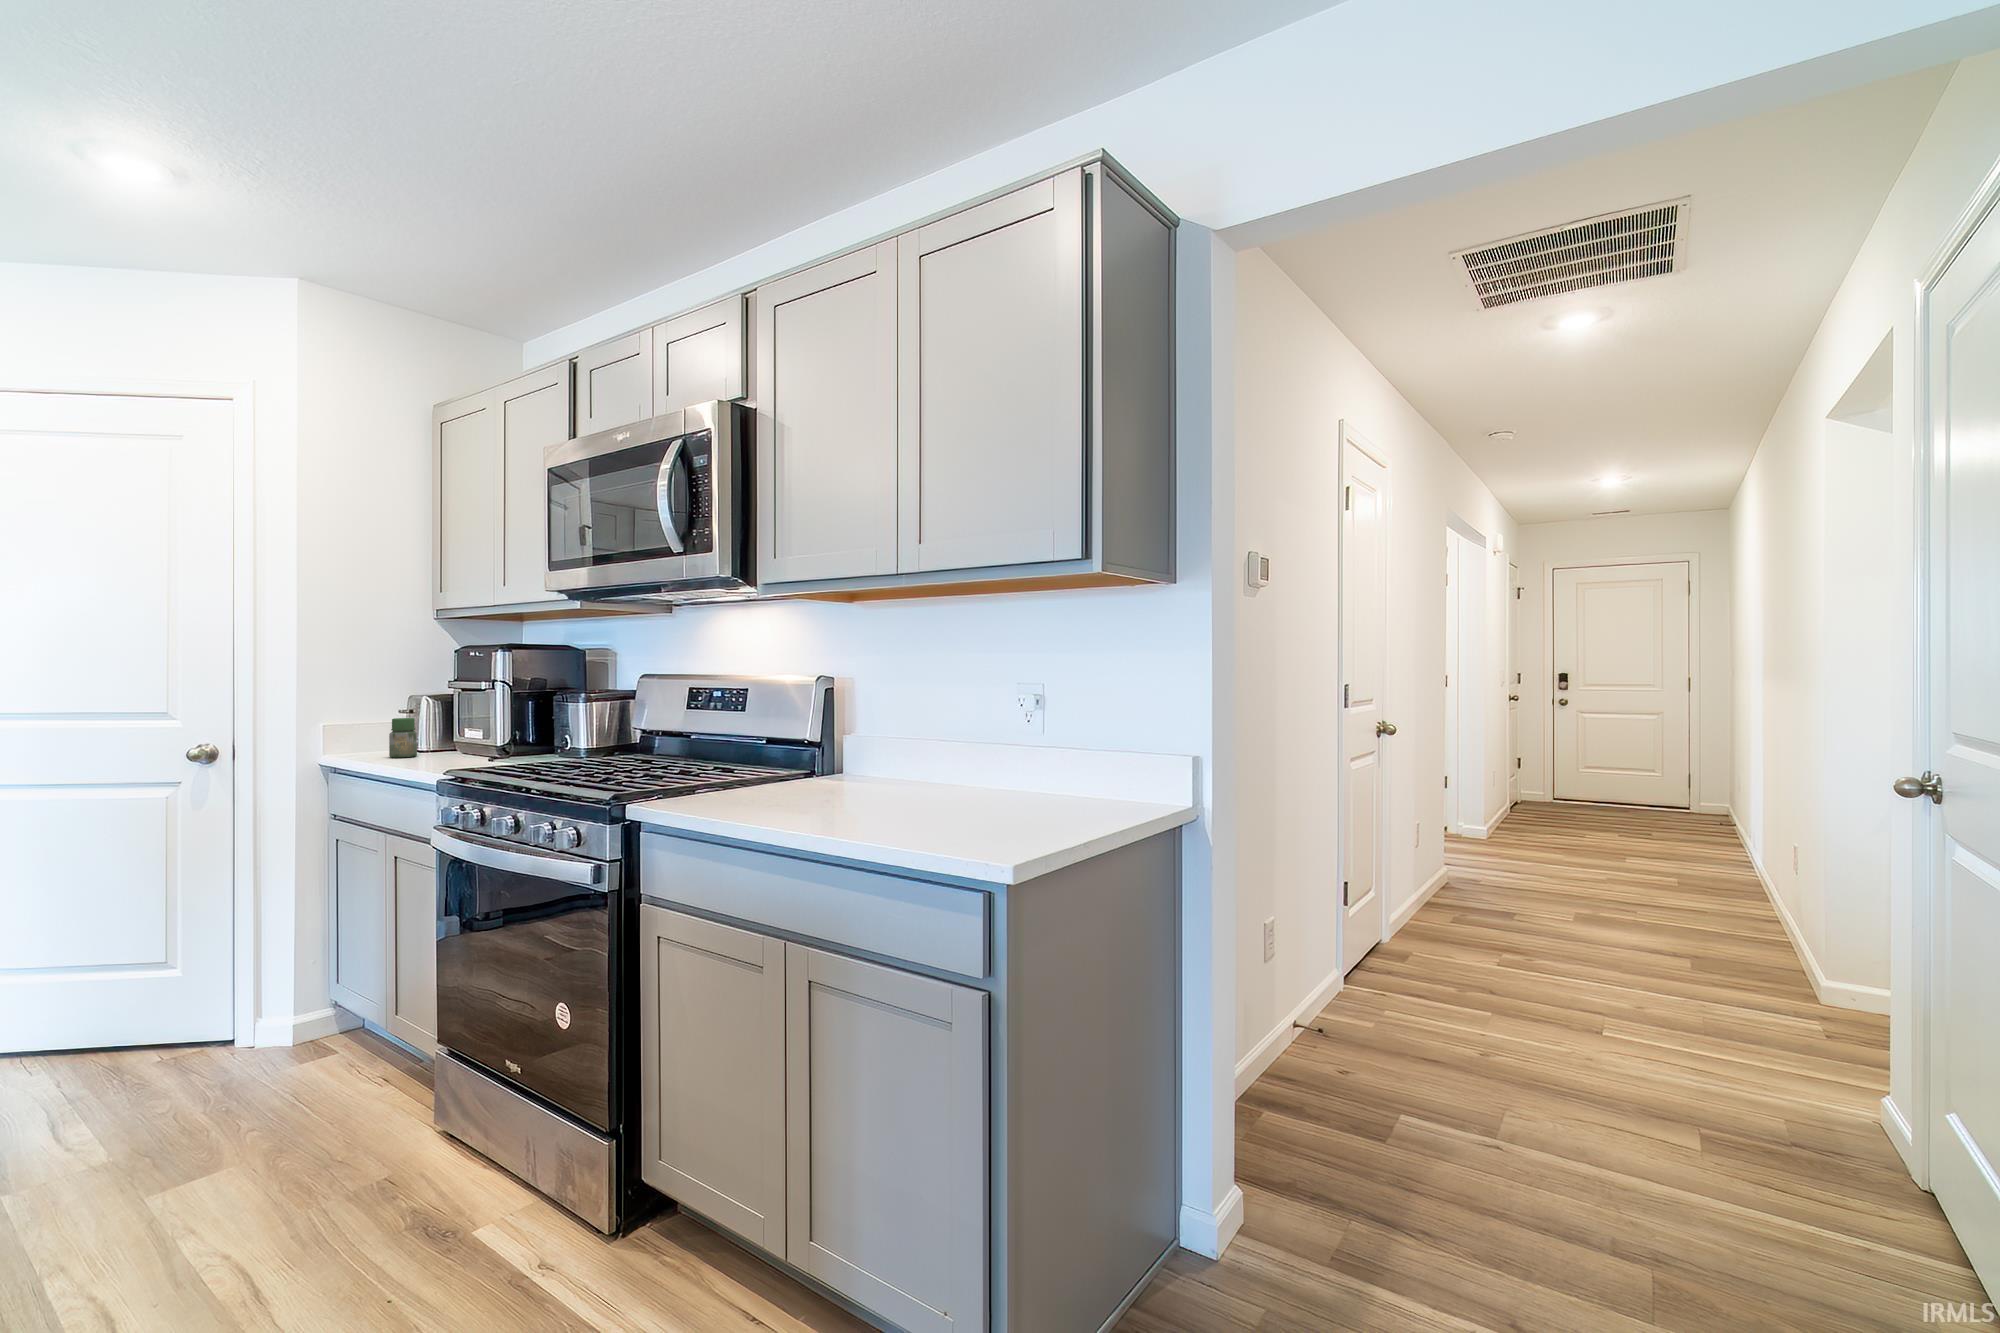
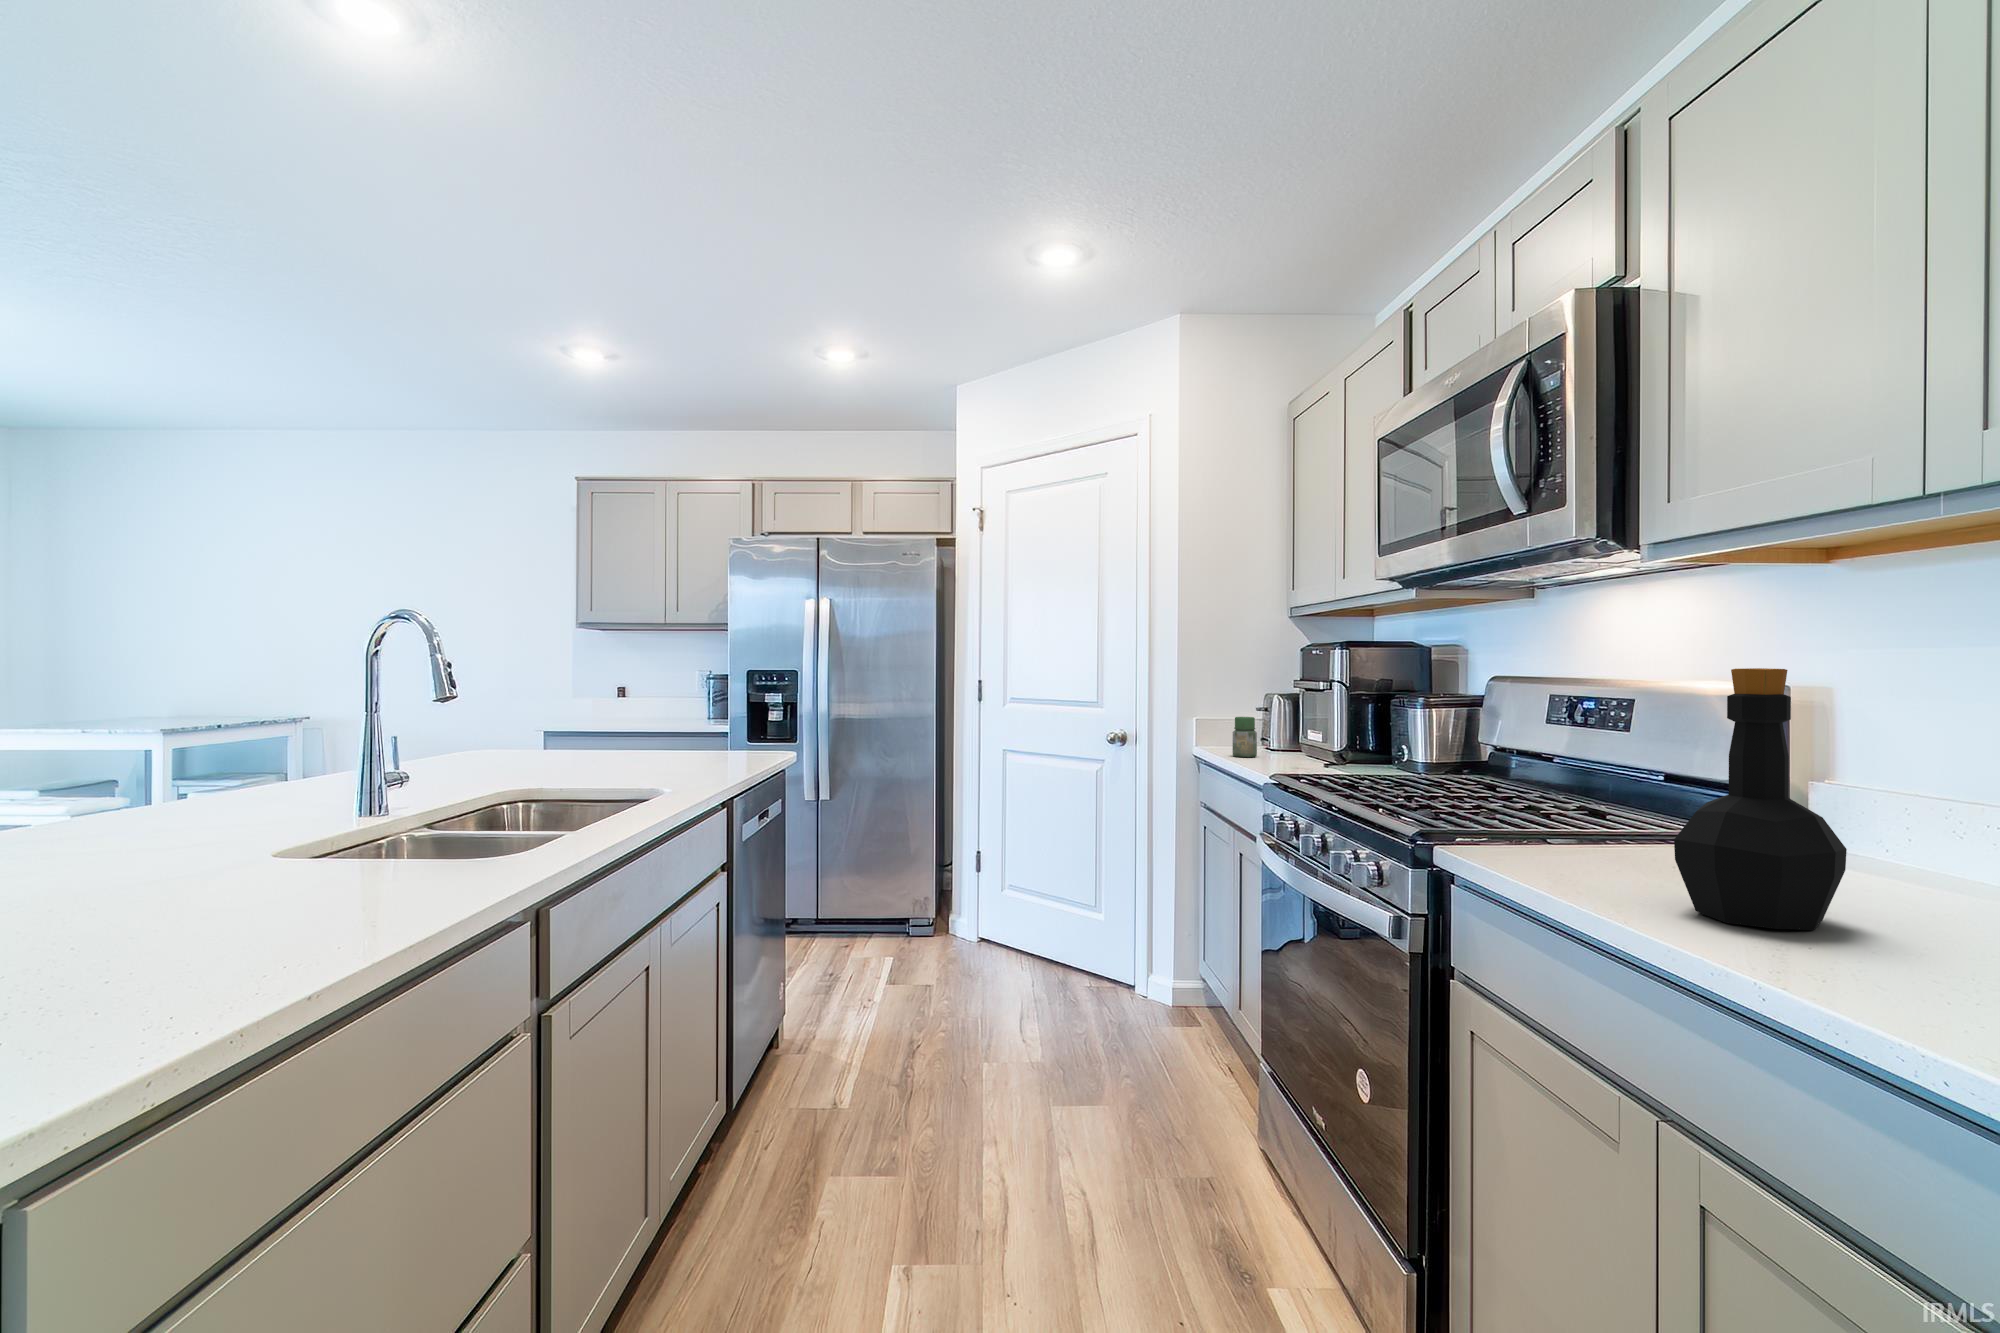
bottle: none [795,666,877,820] -> present [1674,668,1847,930]

